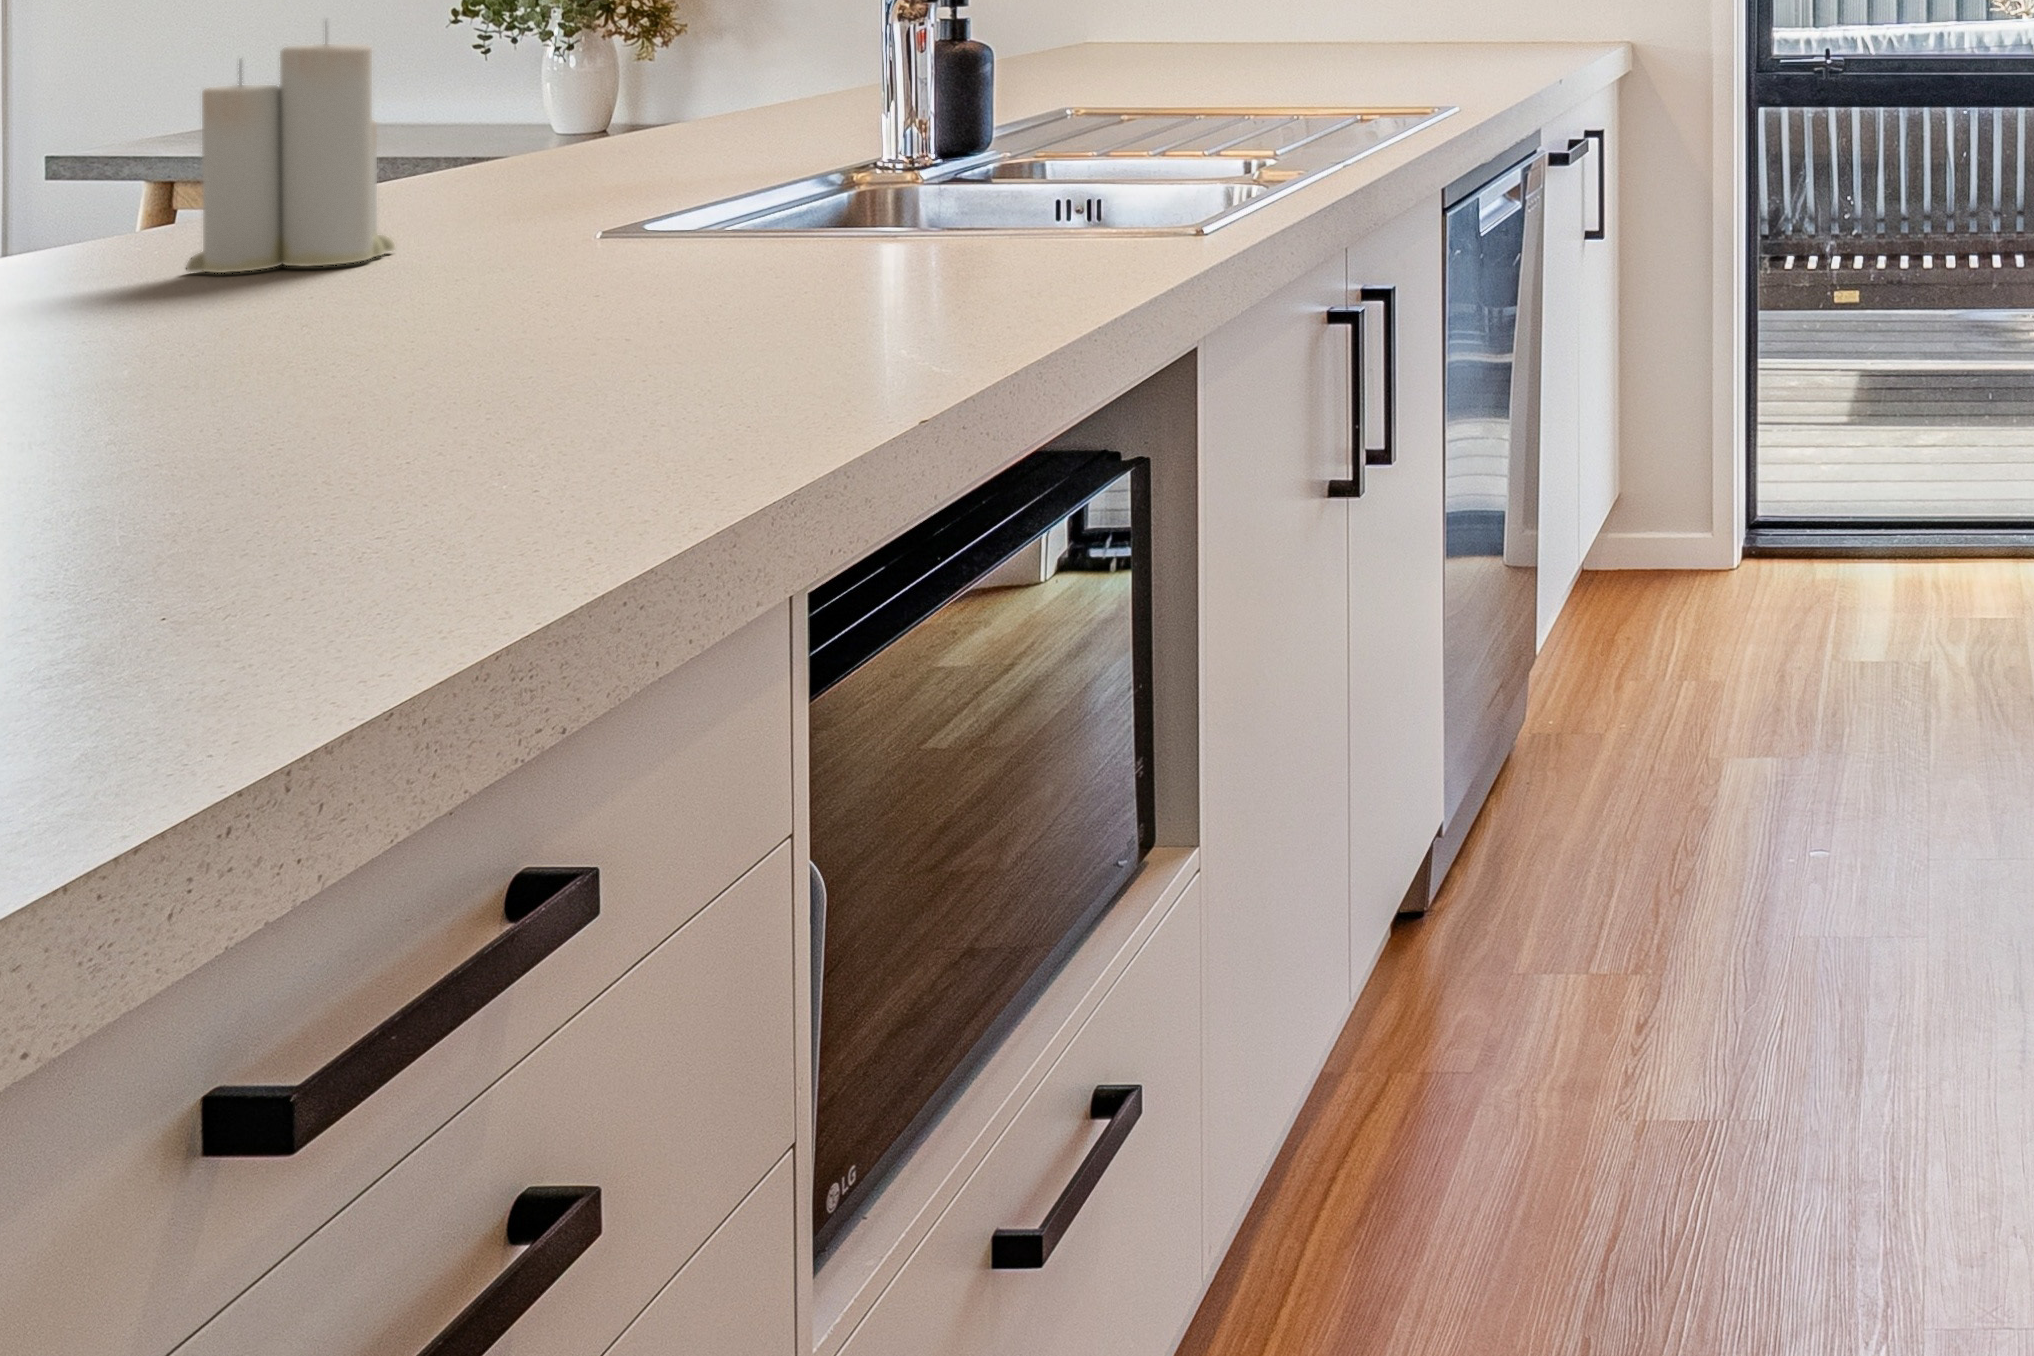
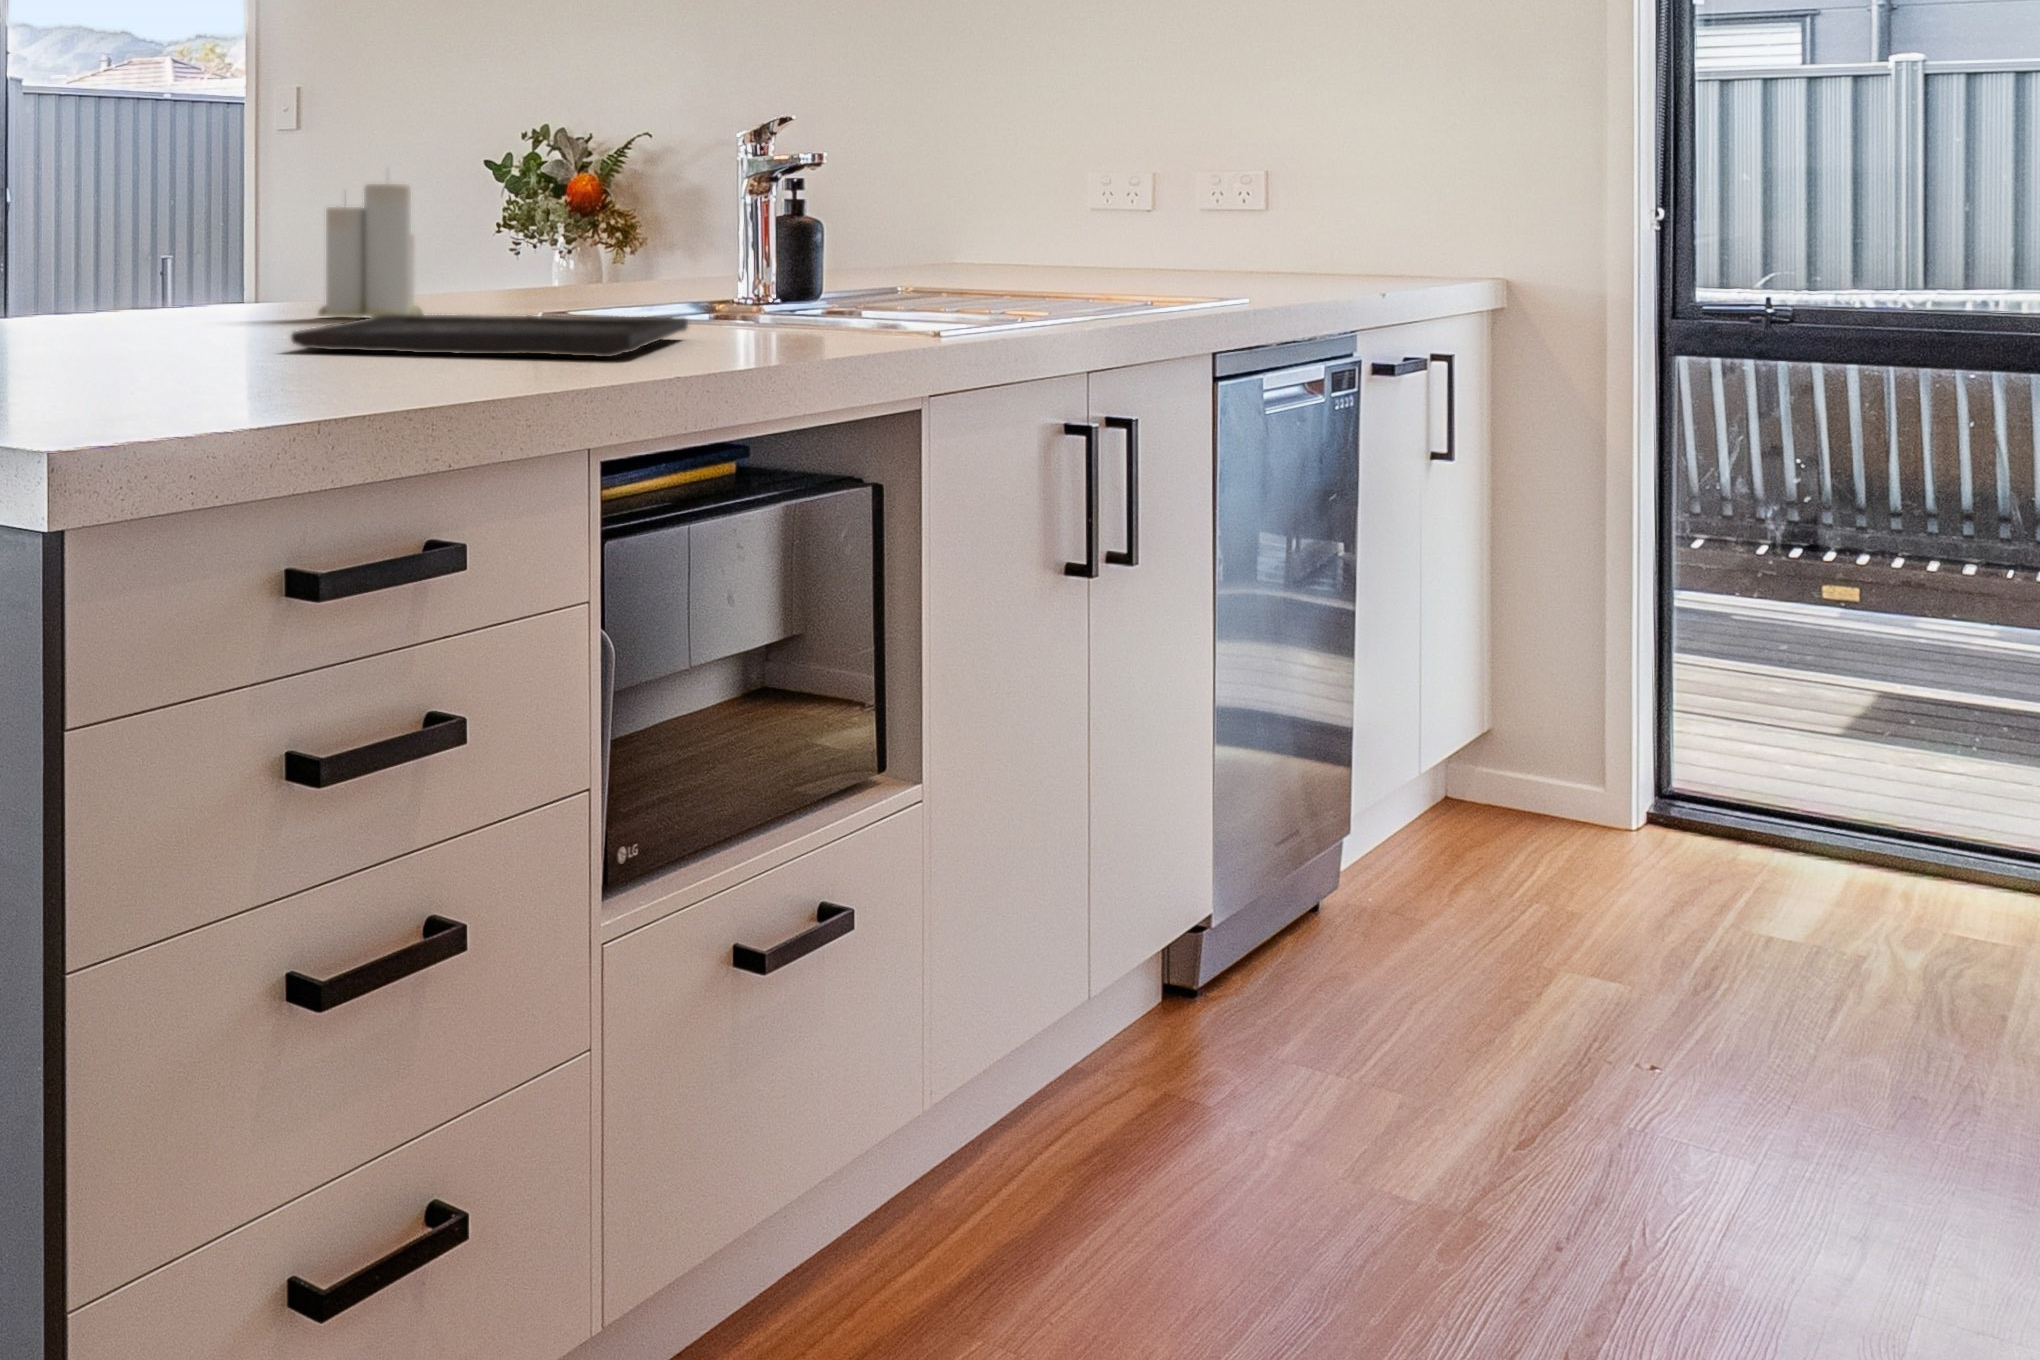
tray: none [163,262,883,429] -> present [291,315,688,357]

